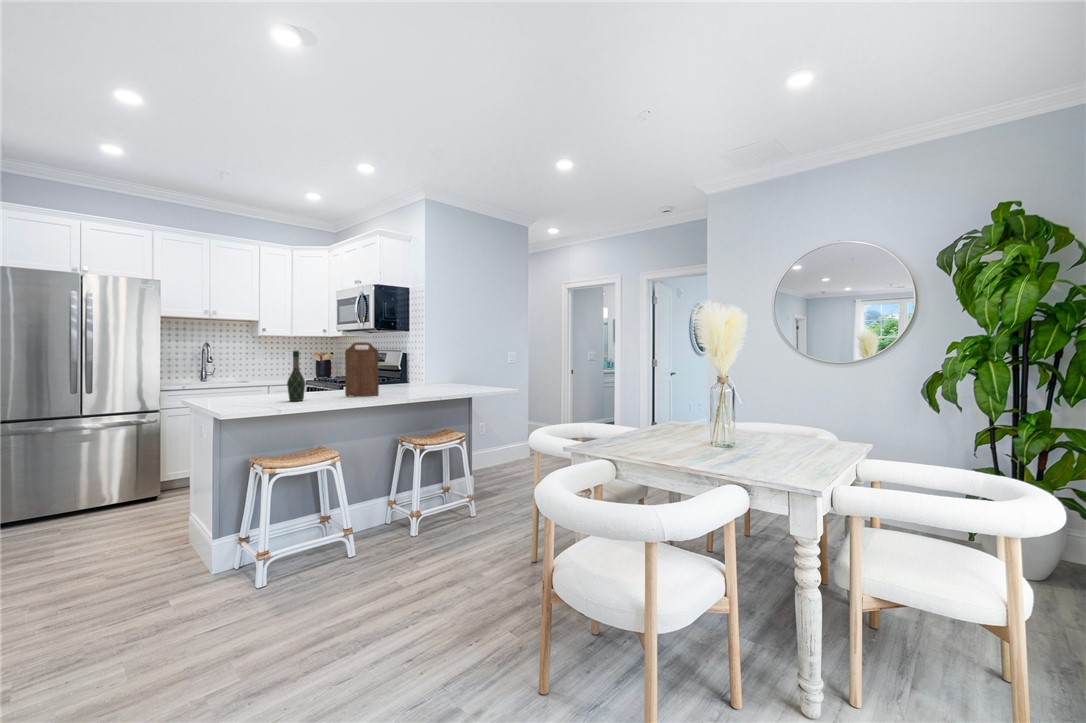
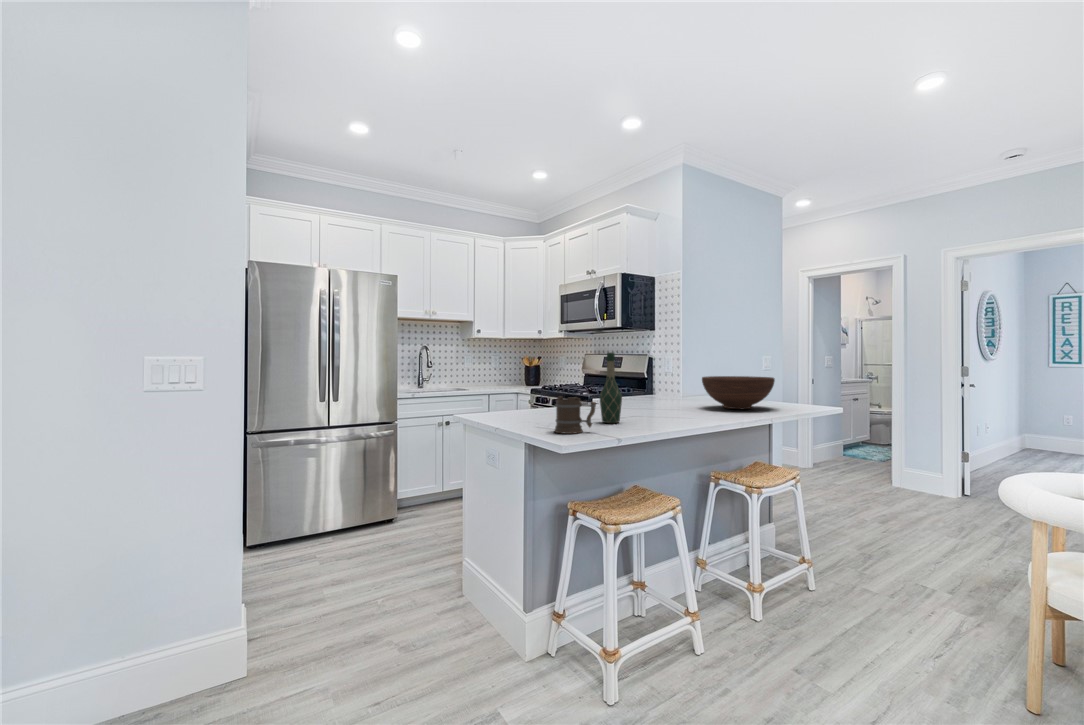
cutting board: present [345,342,379,396] -> none [656,341,700,416]
fruit bowl: none [397,368,447,391] -> present [702,376,775,409]
mug: none [233,382,265,407] -> present [554,396,596,434]

